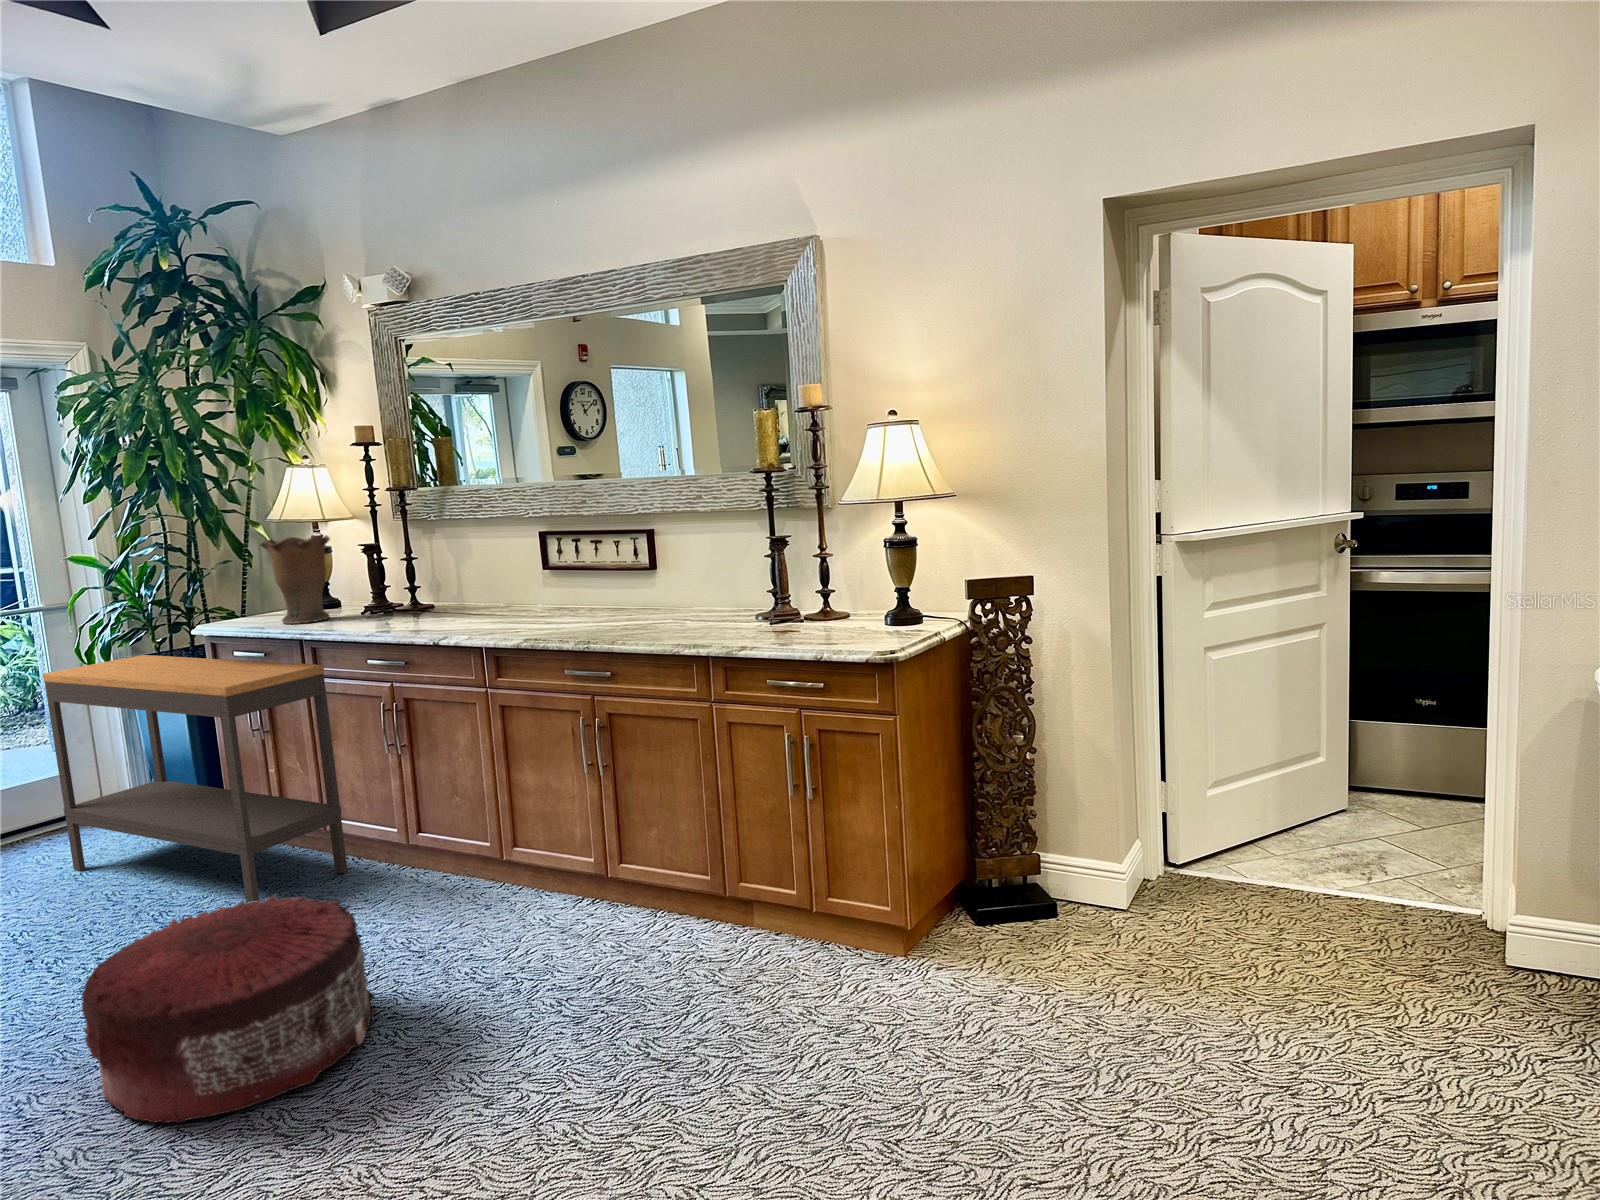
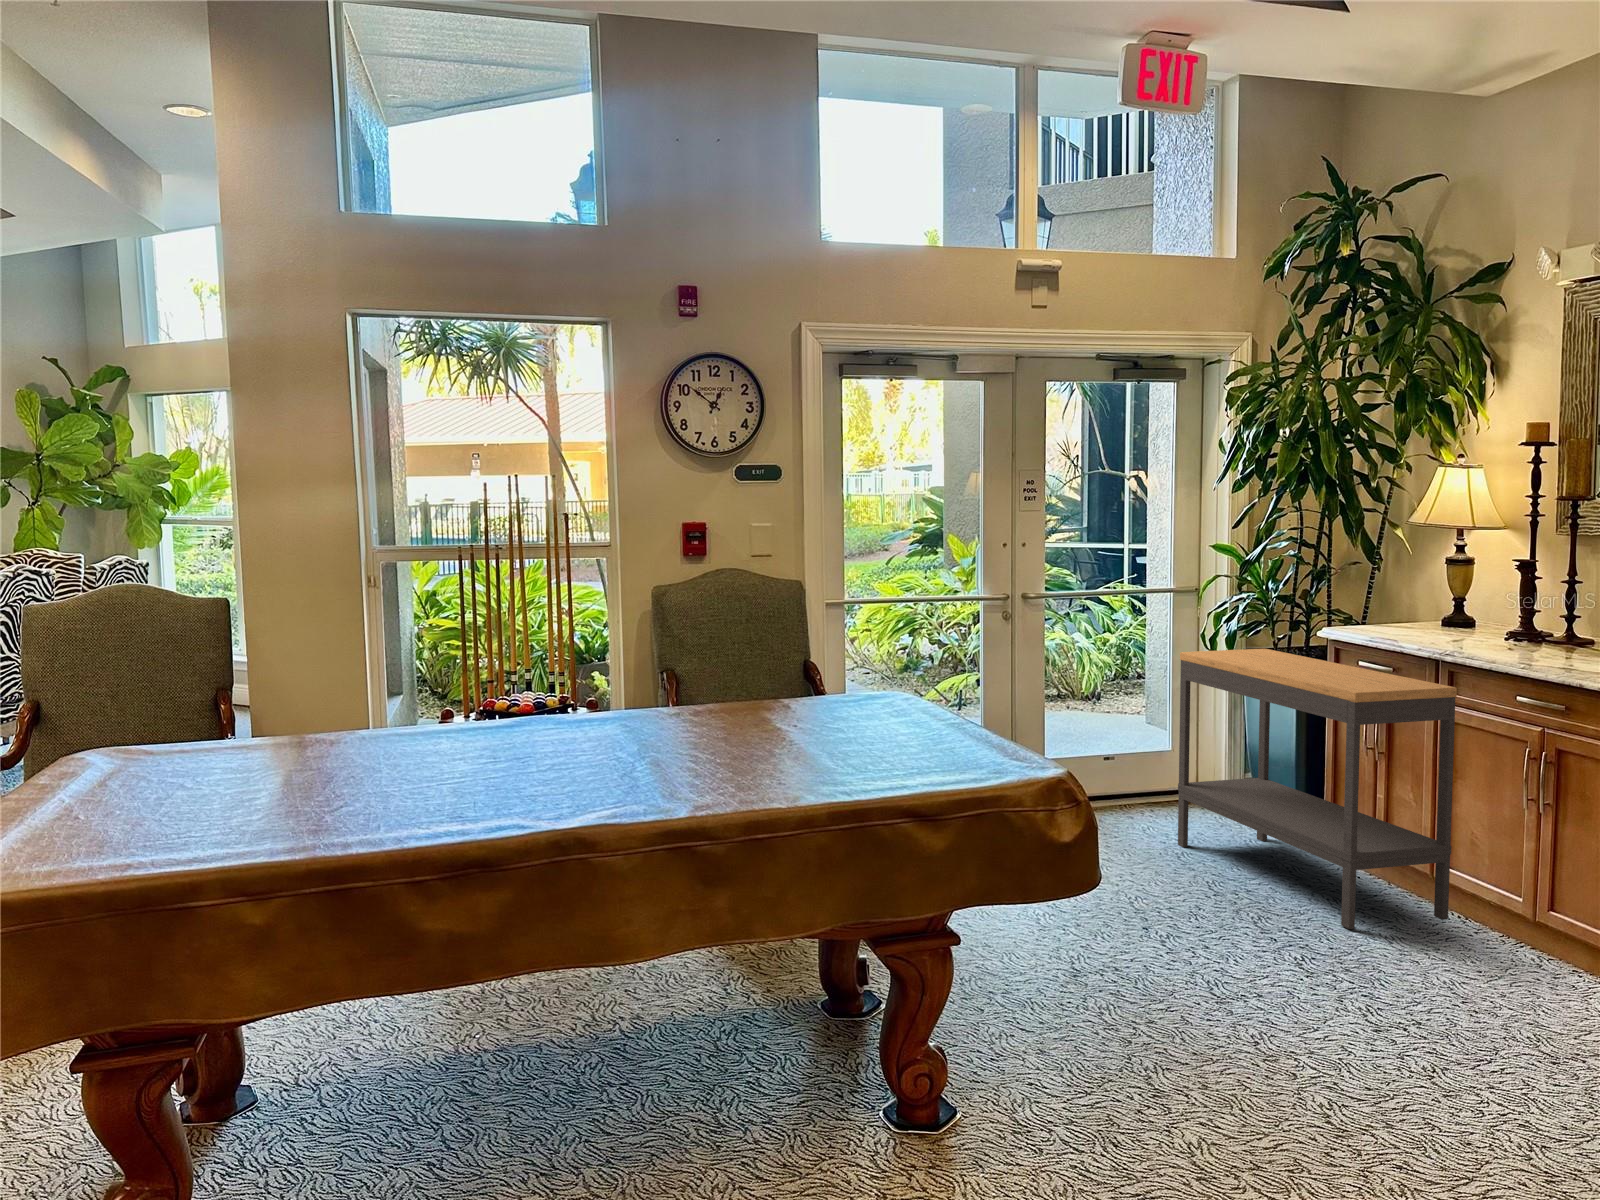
vase: present [260,536,330,624] -> none [1403,544,1481,640]
pouf: present [82,894,375,1123] -> none [1216,901,1480,1096]

